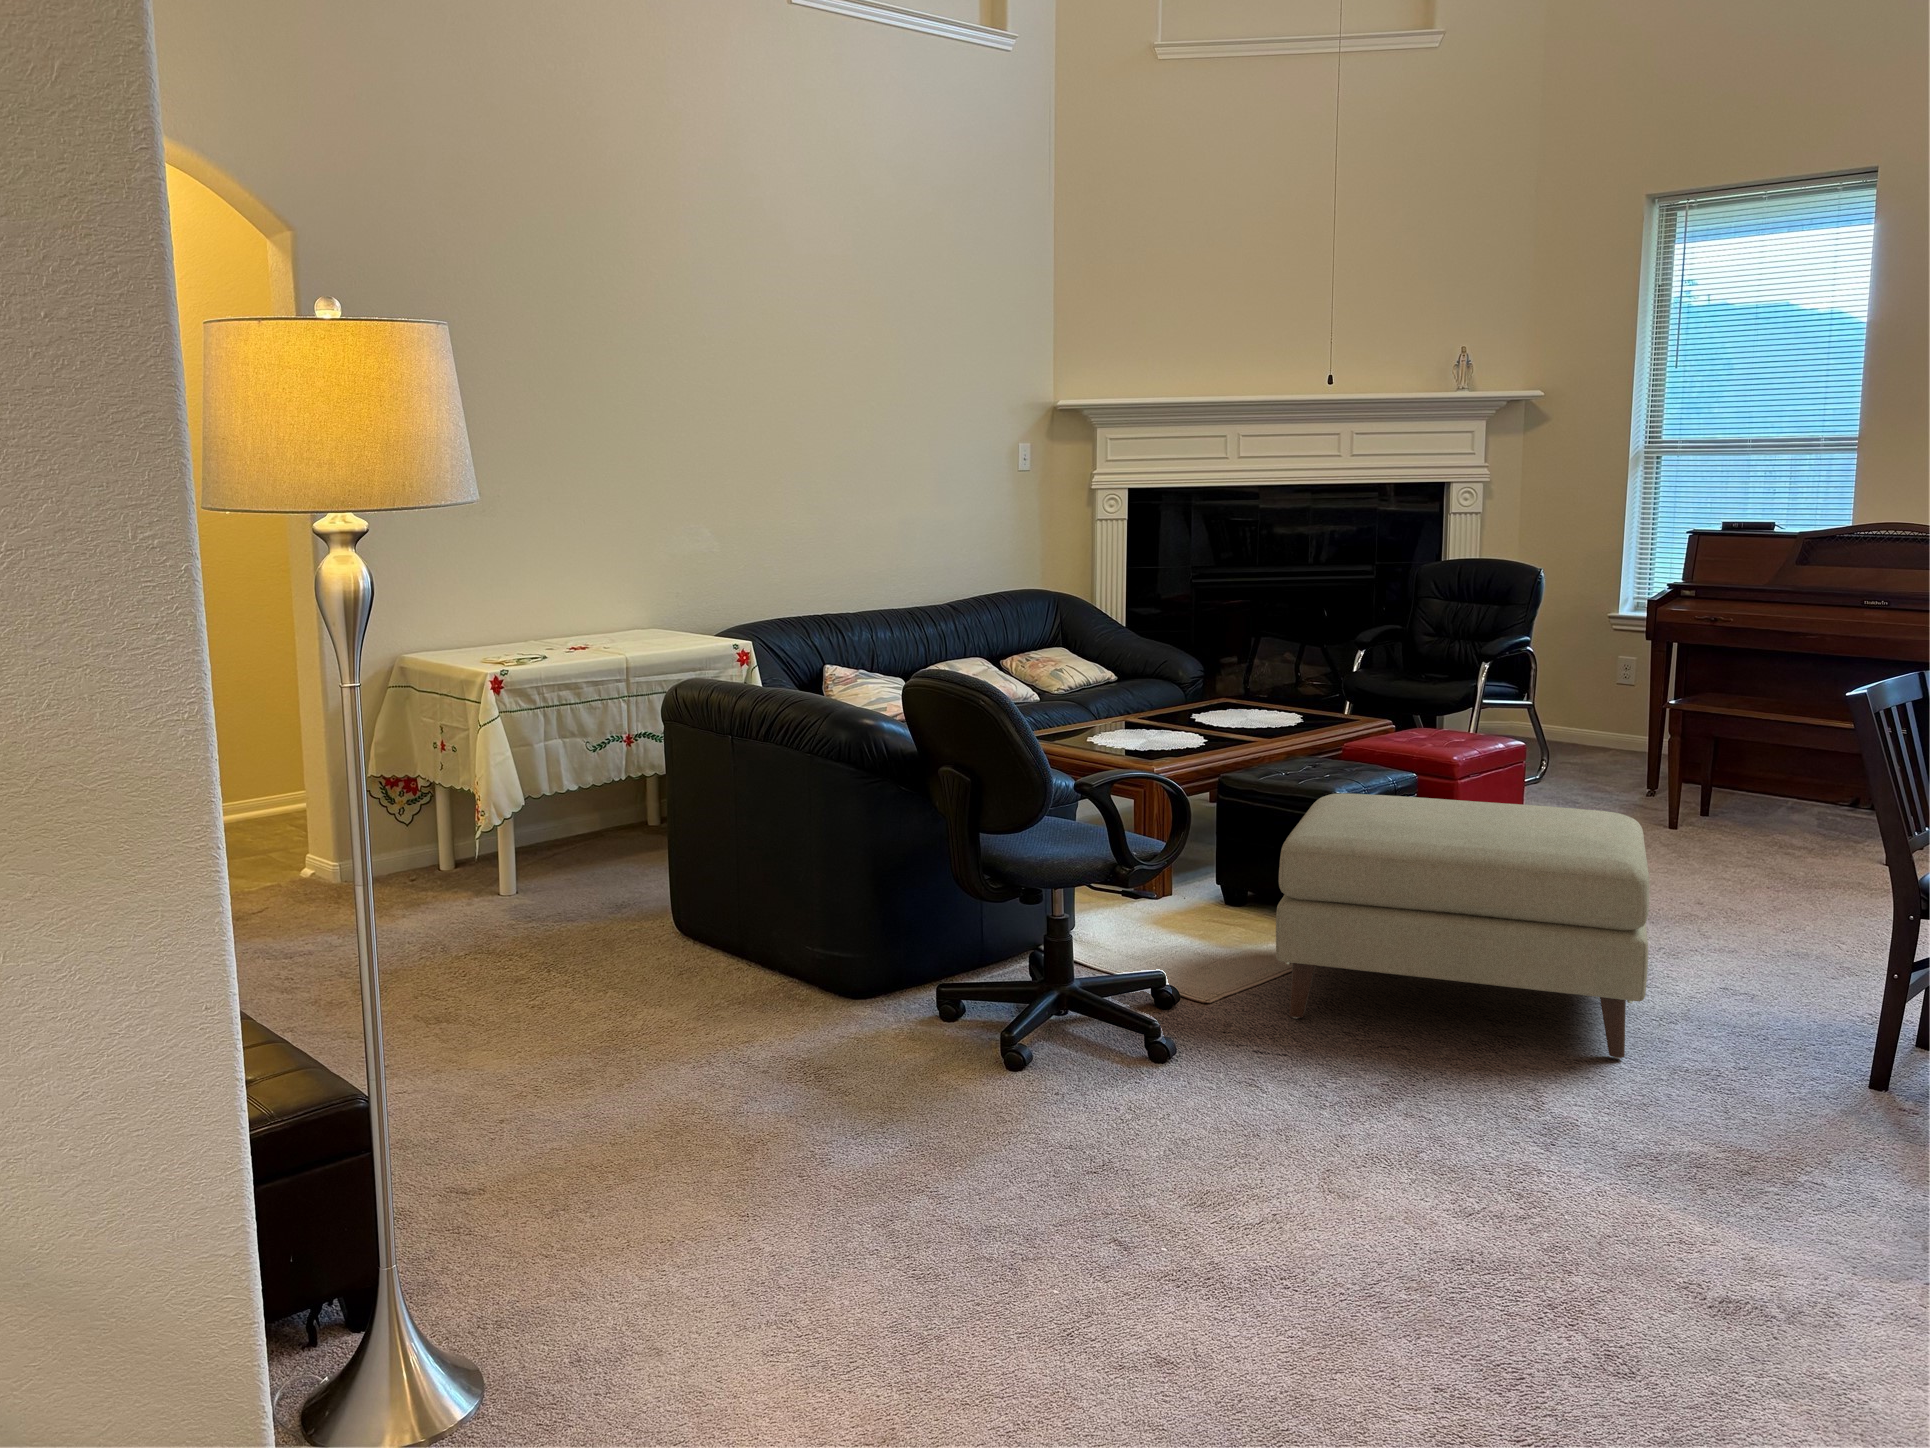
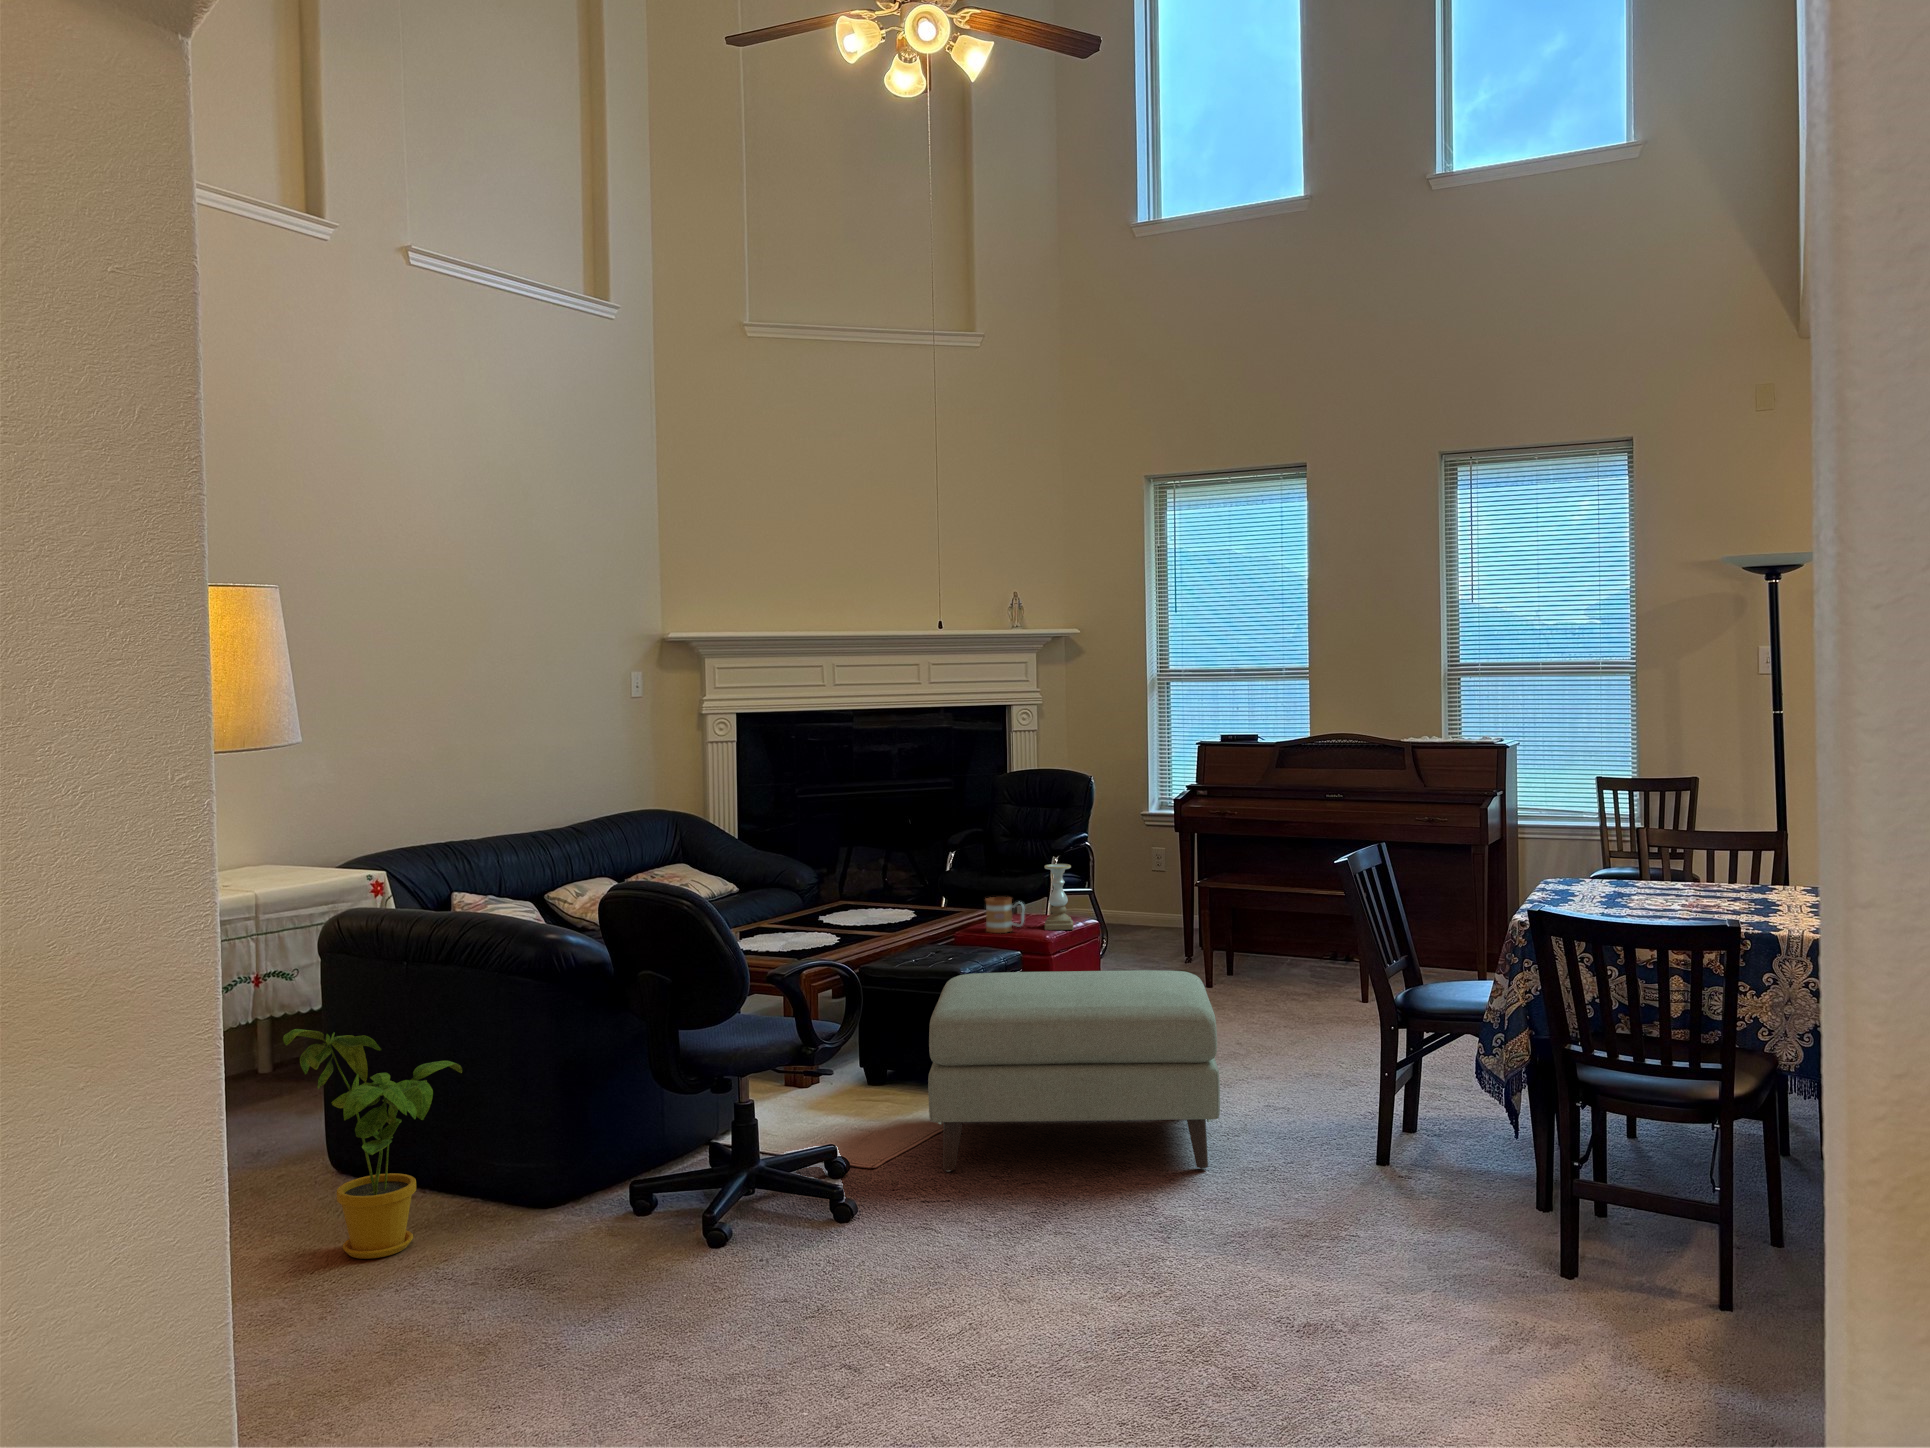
candle holder: none [1456,671,1494,748] -> present [1045,864,1073,930]
mug: none [1384,705,1432,746] -> present [986,897,1024,933]
house plant: none [594,796,774,1032] -> present [283,1029,462,1259]

